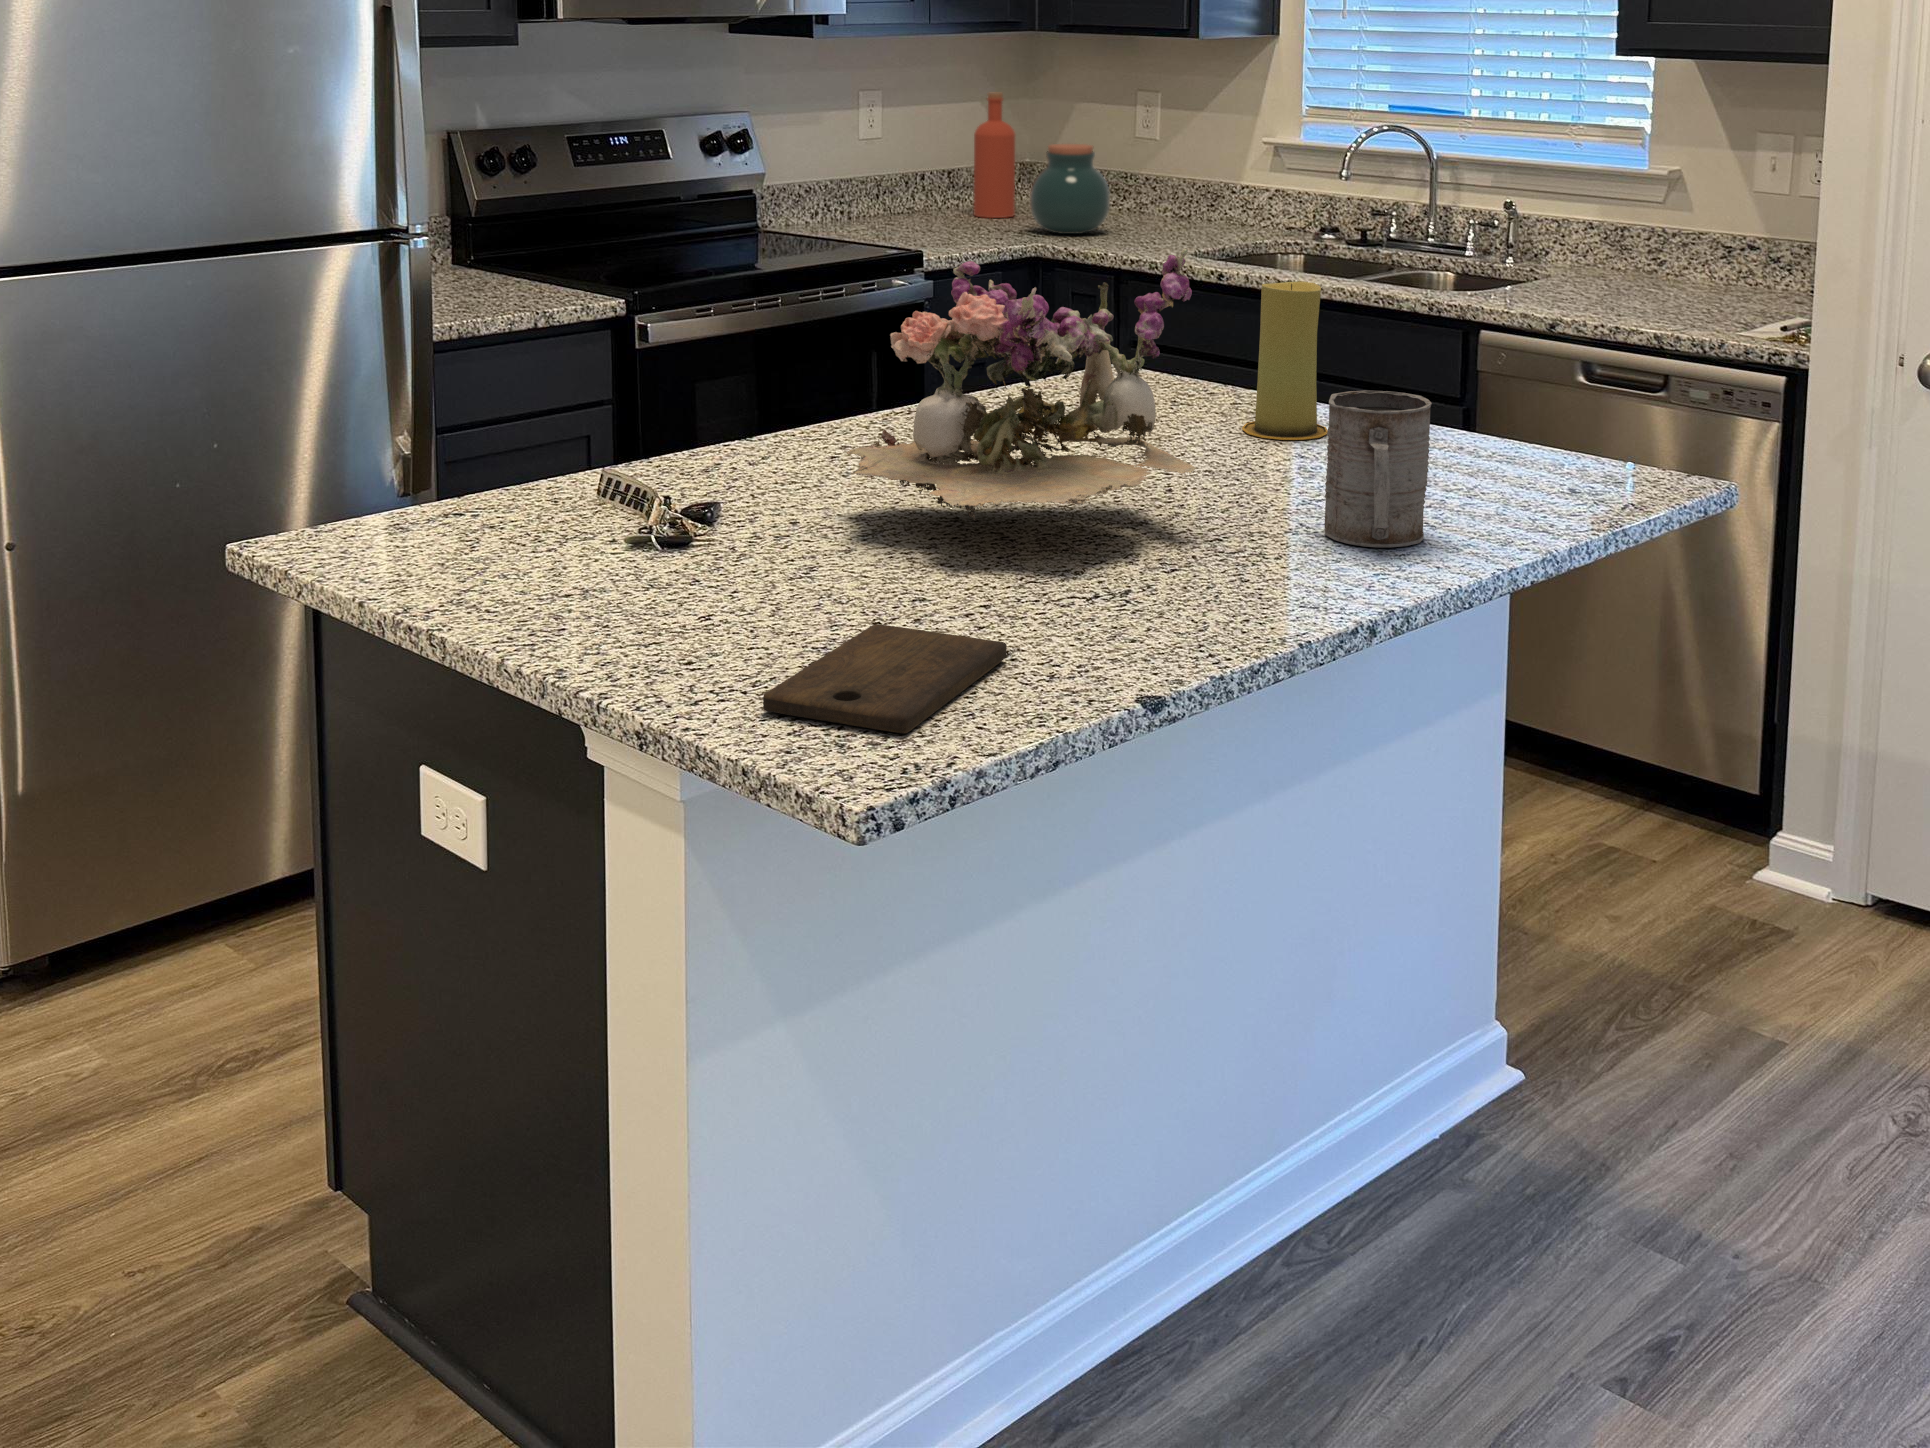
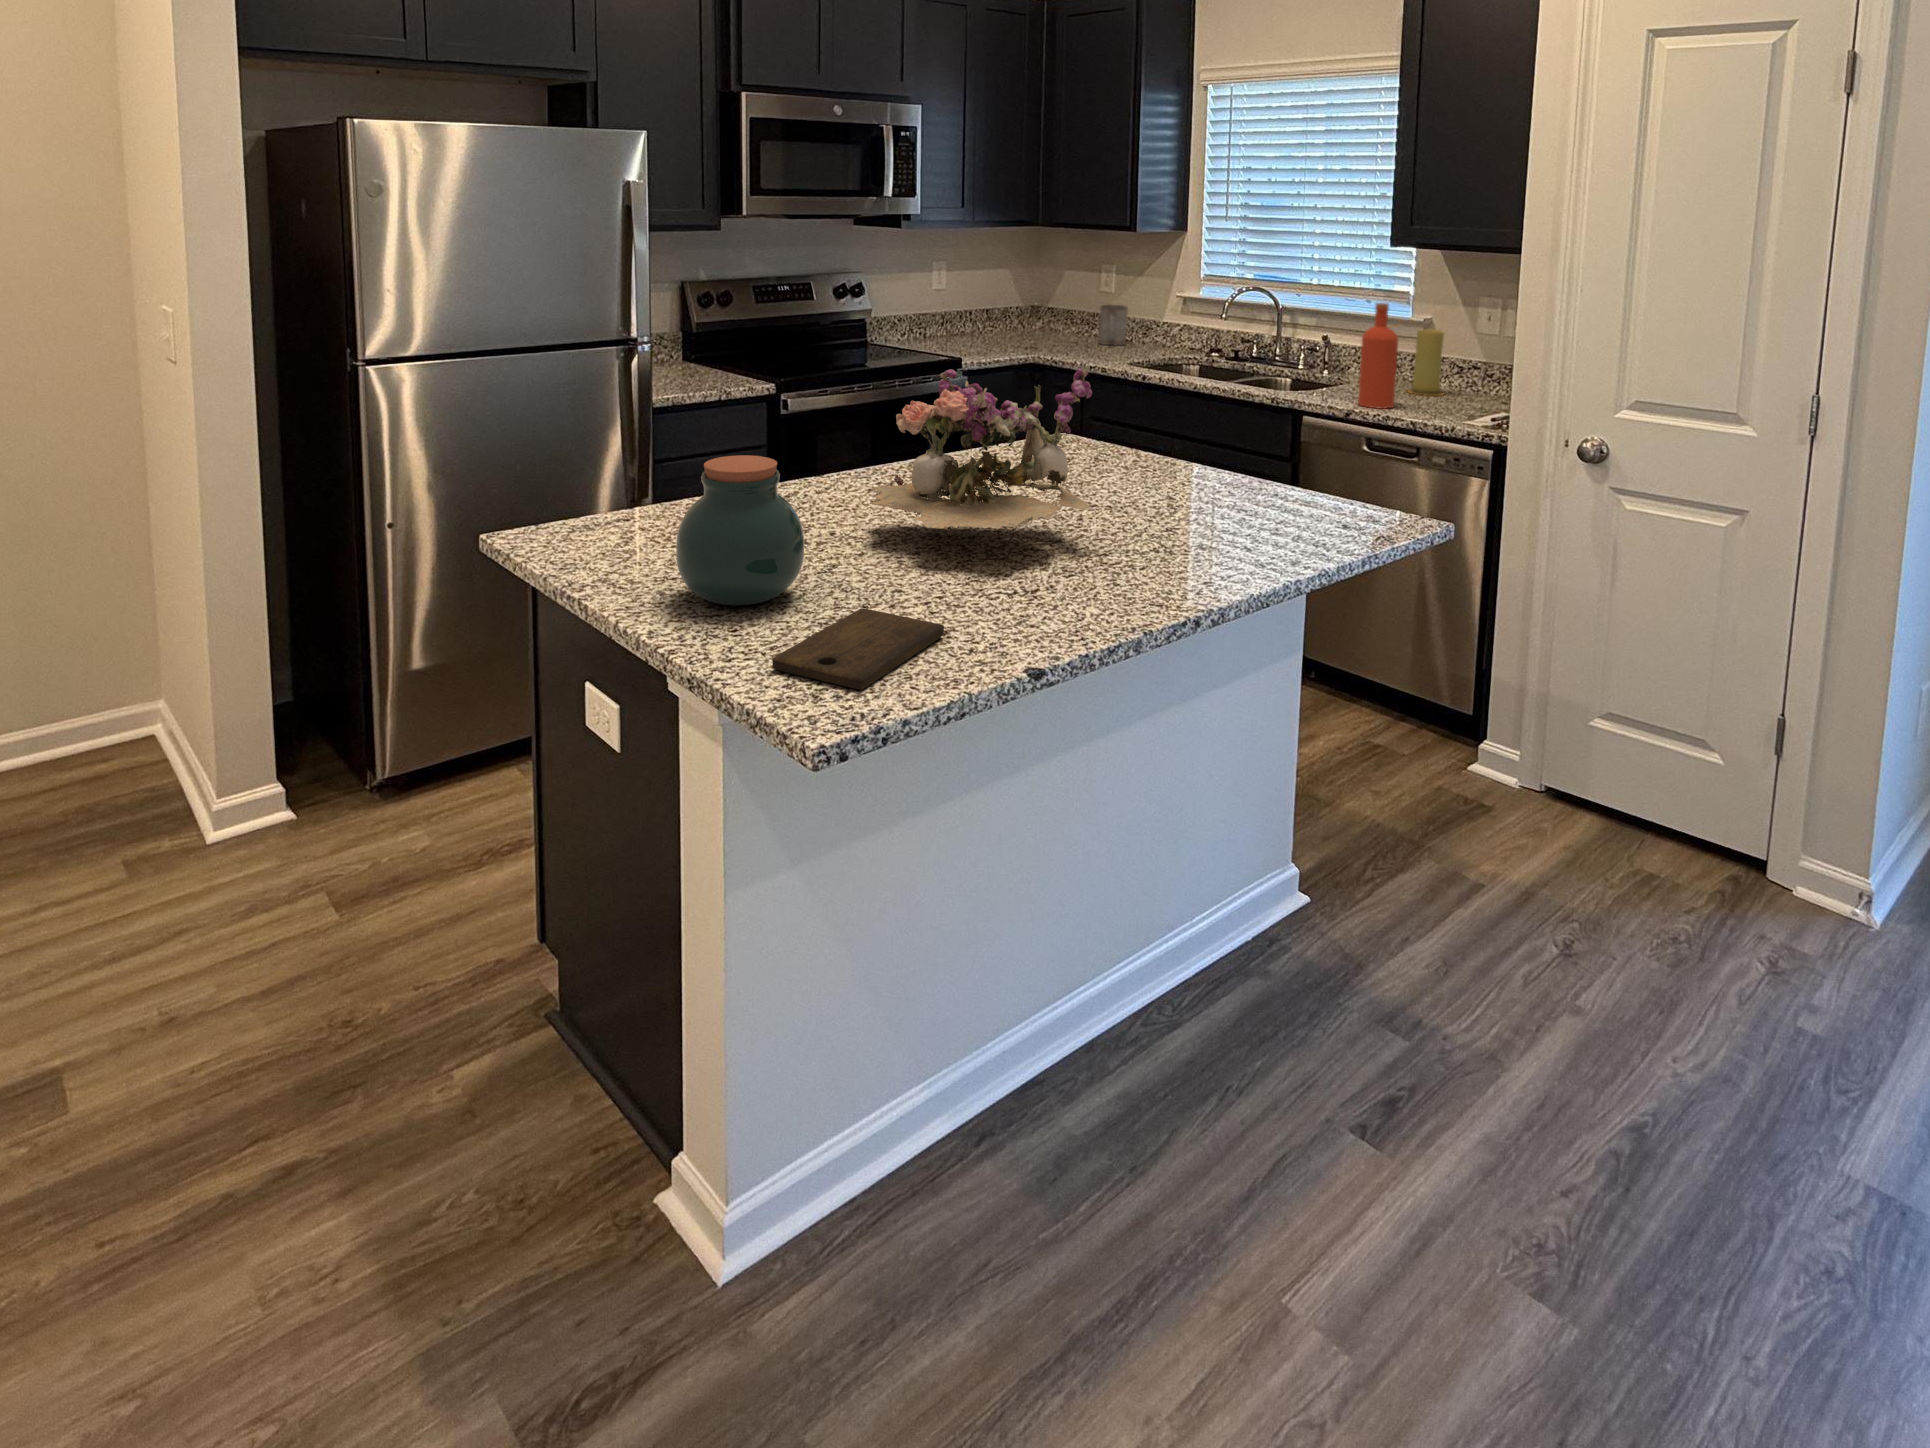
bottle: present [974,92,1015,218] -> present [1358,303,1398,409]
jar: present [1030,144,1110,234] -> present [676,455,804,605]
candle: present [1242,281,1327,440] -> present [1408,329,1444,396]
mug: present [1324,391,1432,547] -> present [1099,305,1128,345]

